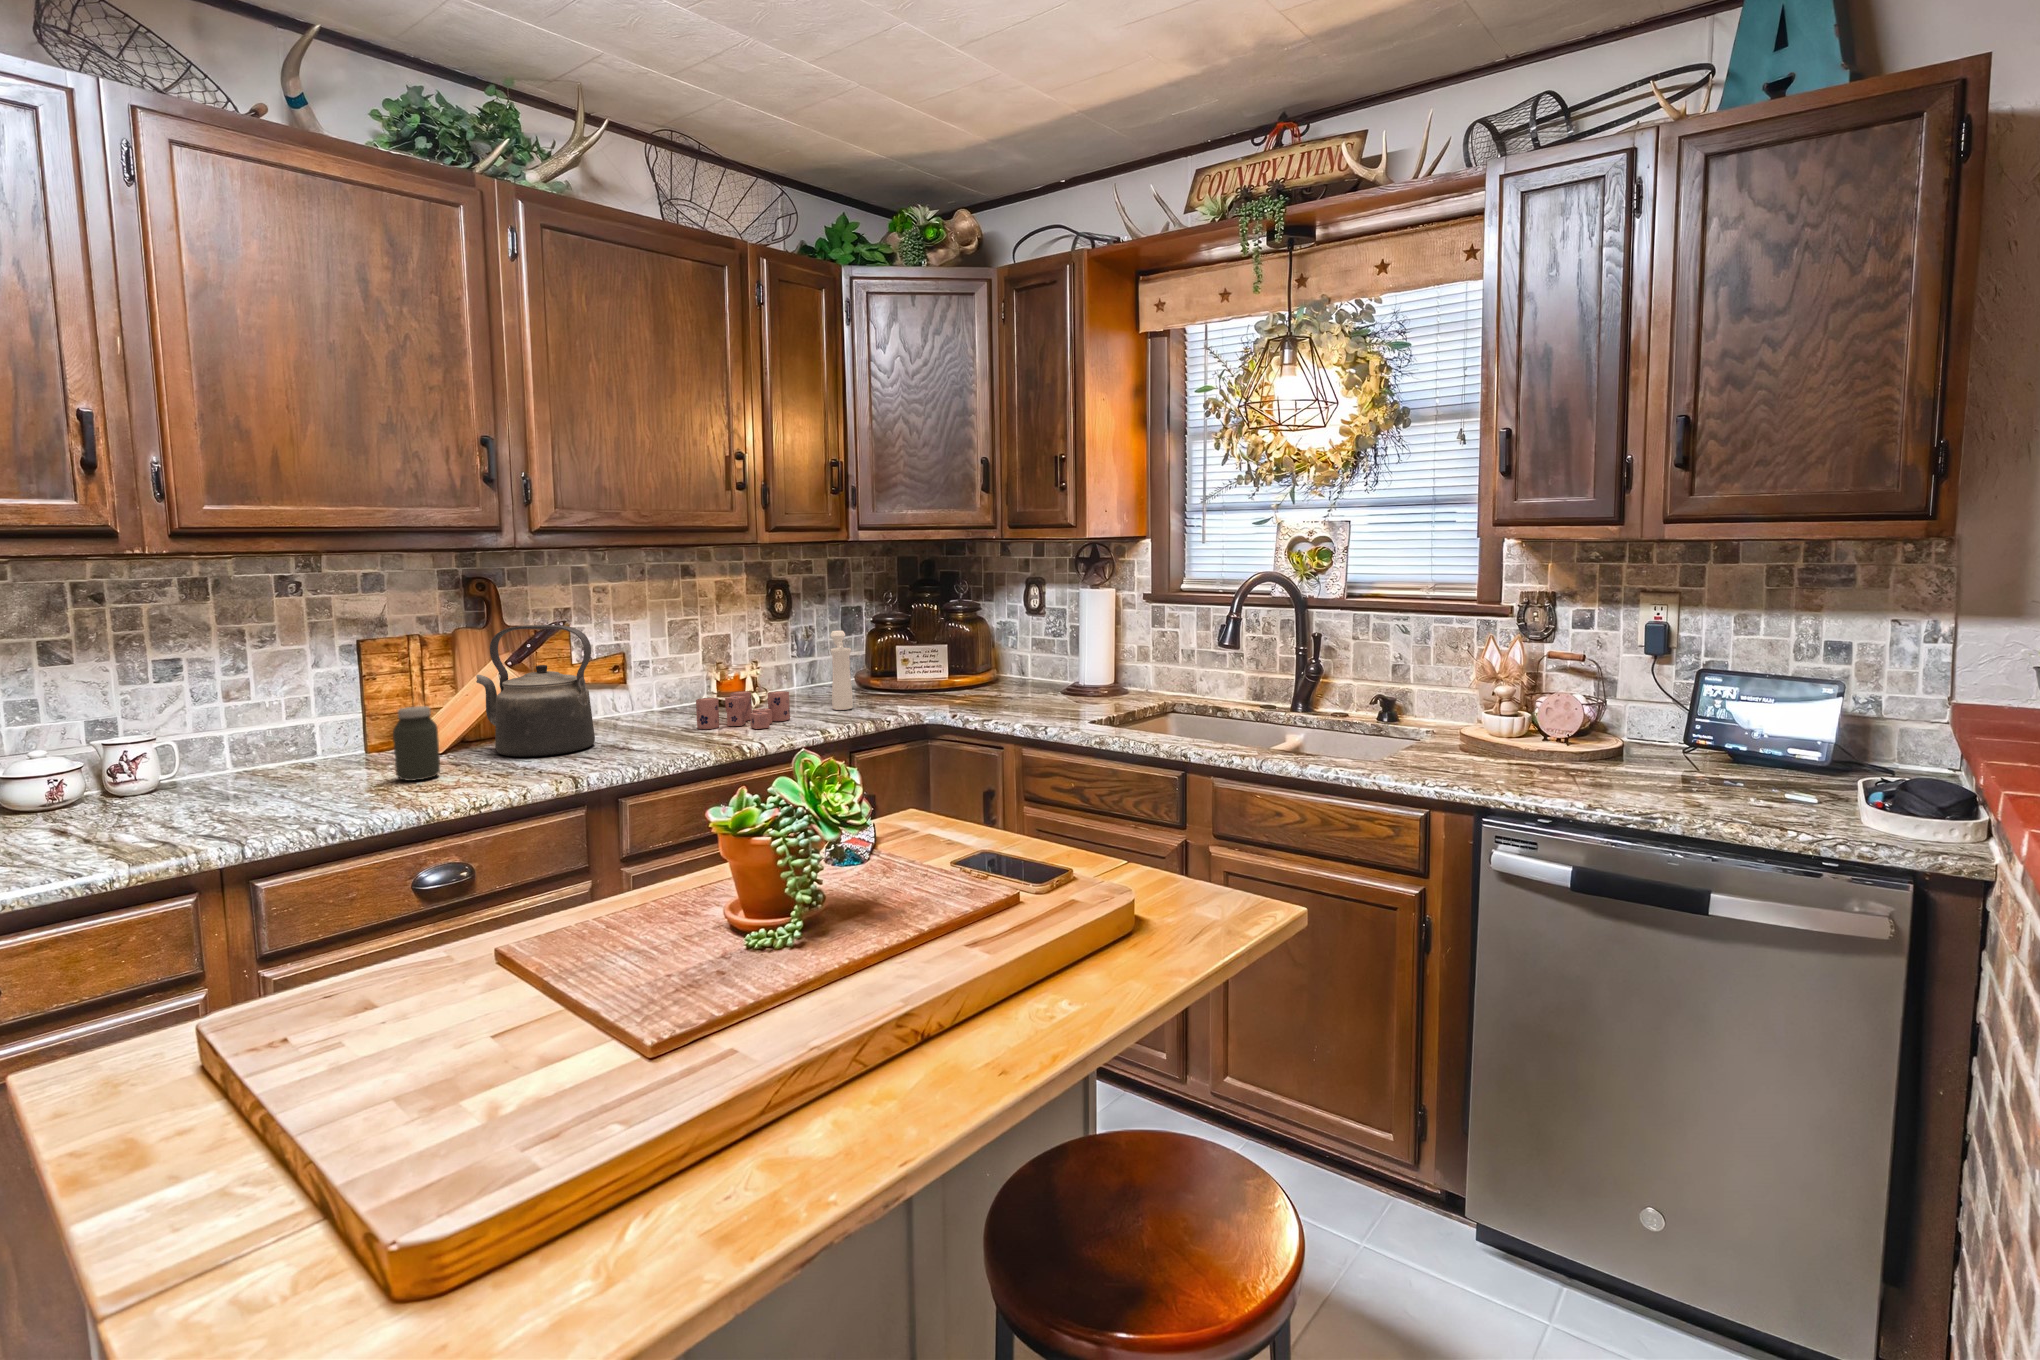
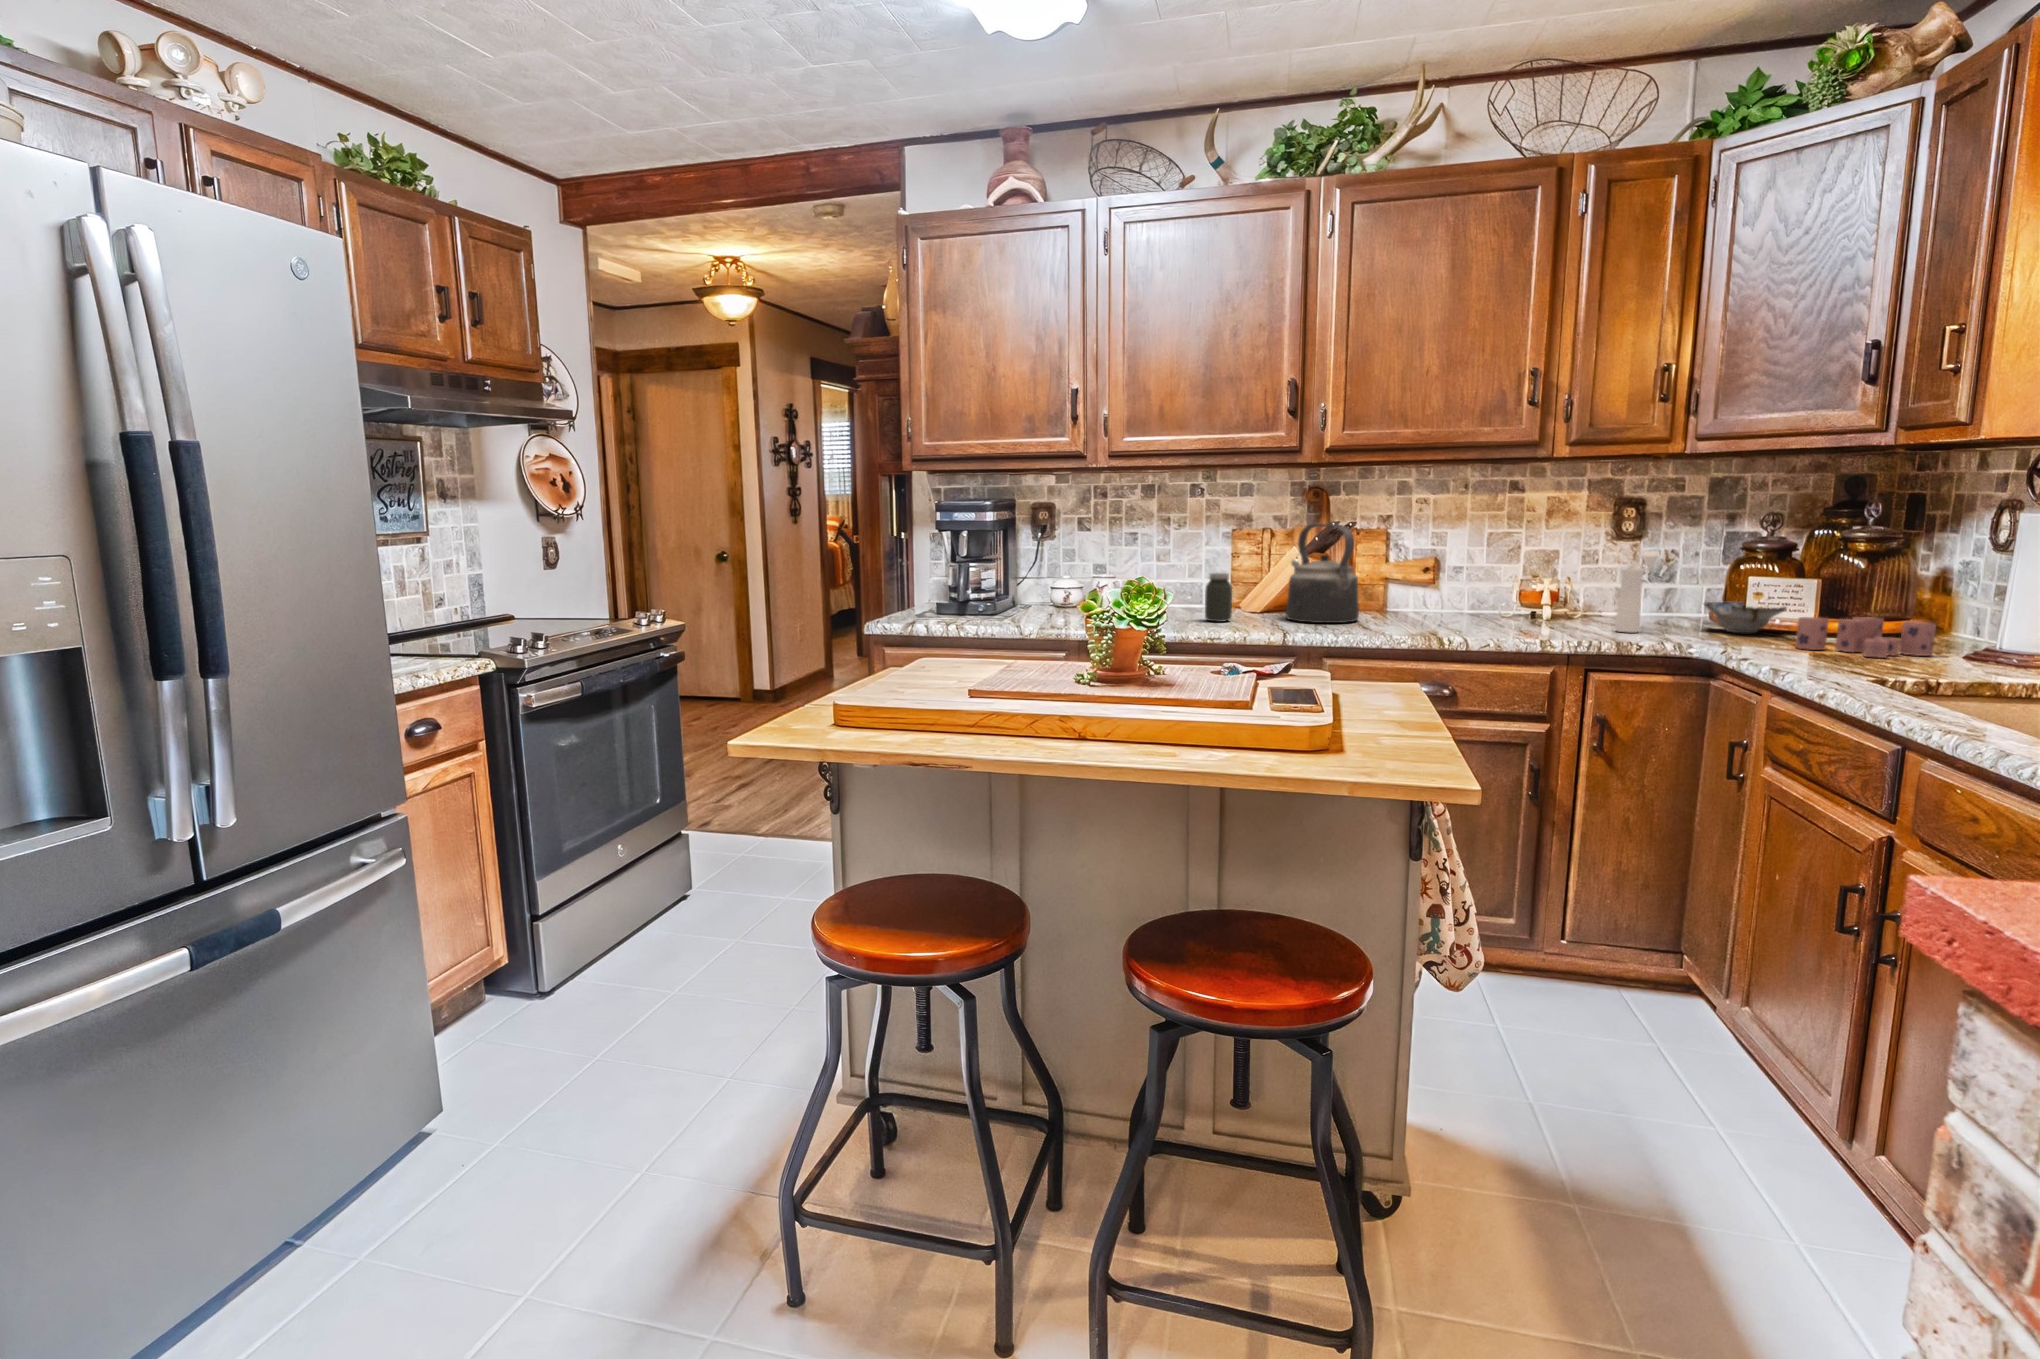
ceramic bowl: none [874,667,933,696] -> present [1704,602,1787,633]
candle: present [696,691,790,729] -> present [1795,617,1936,658]

